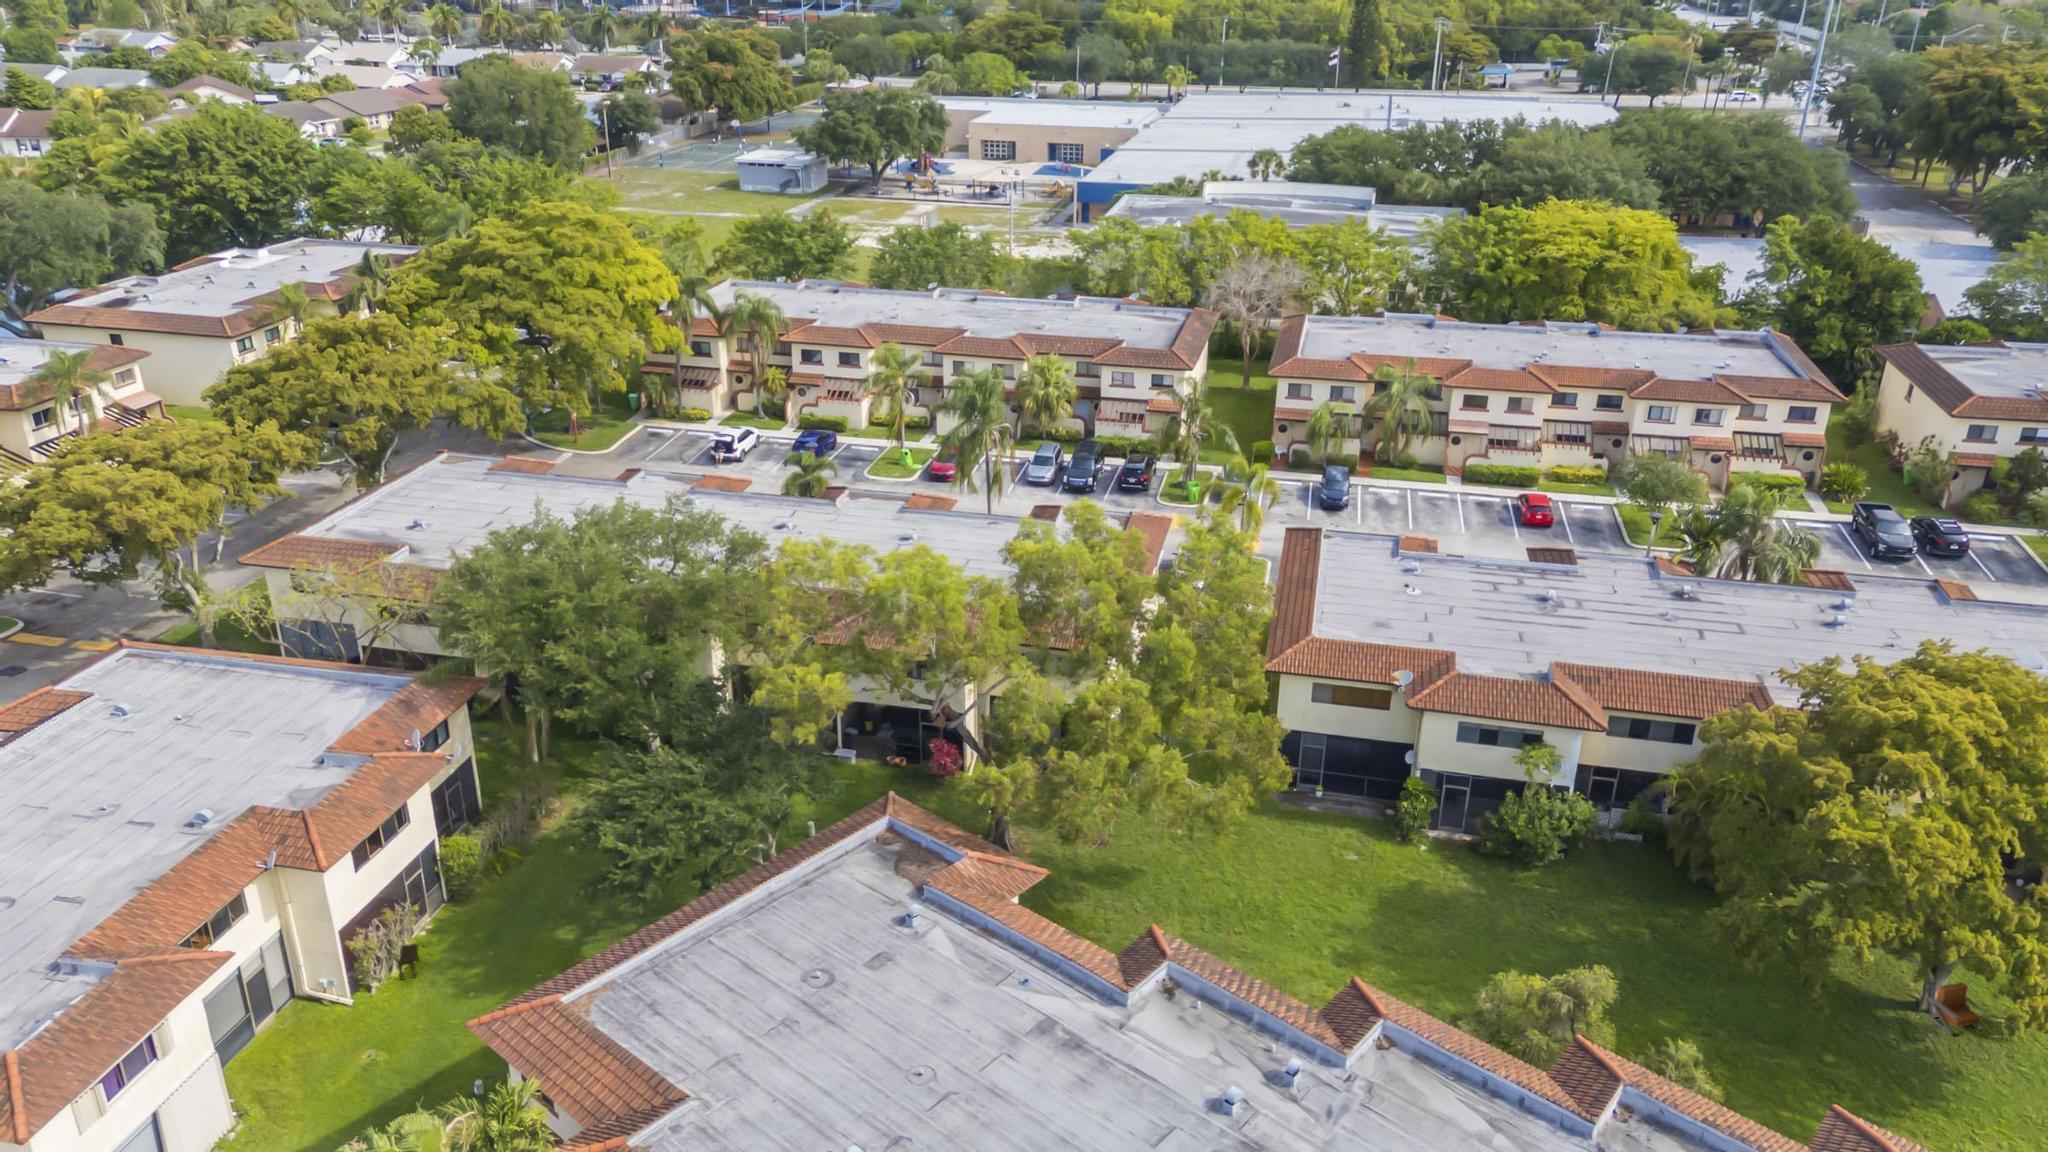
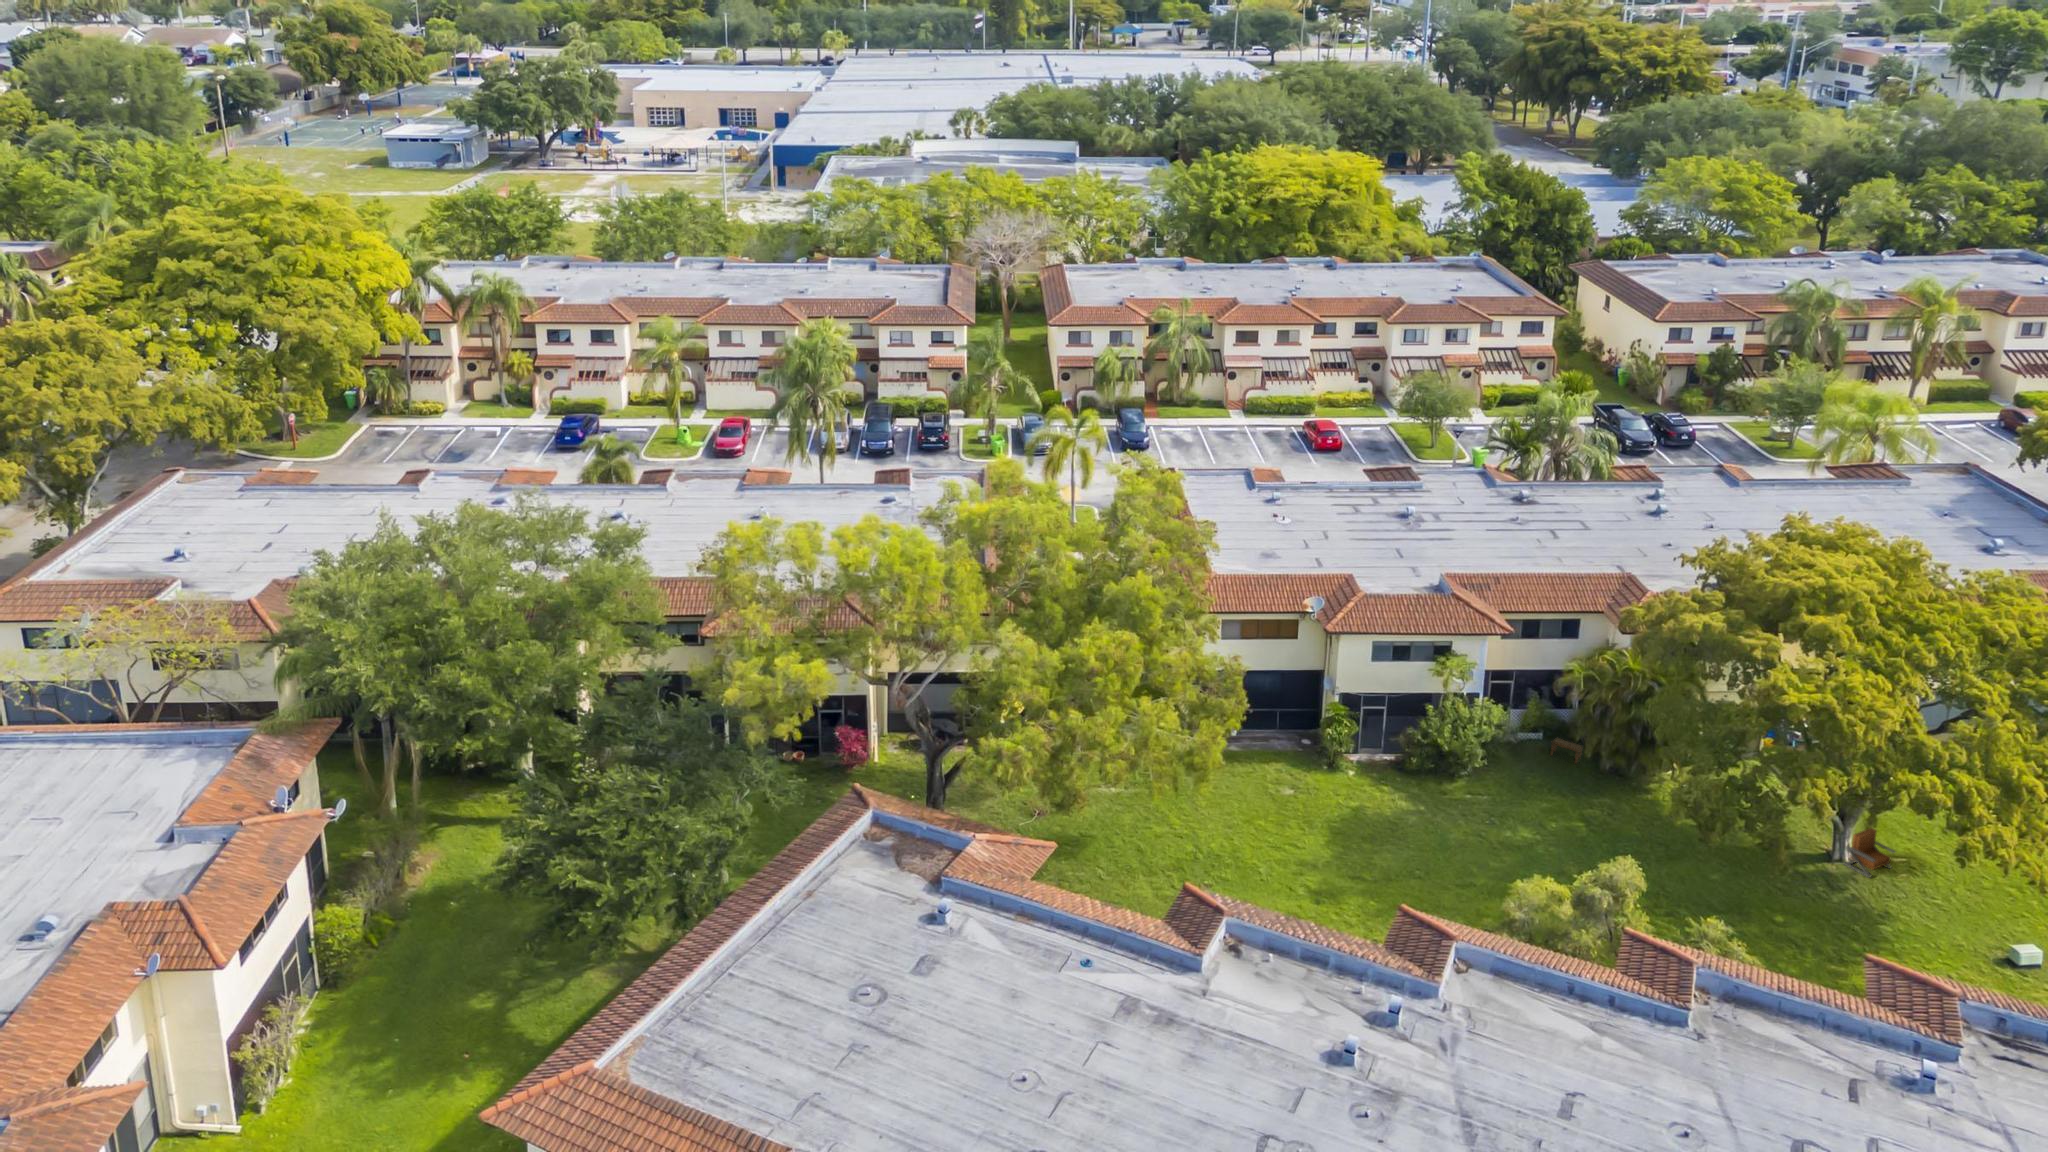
bench: present [398,944,419,980] -> present [1551,738,1583,763]

